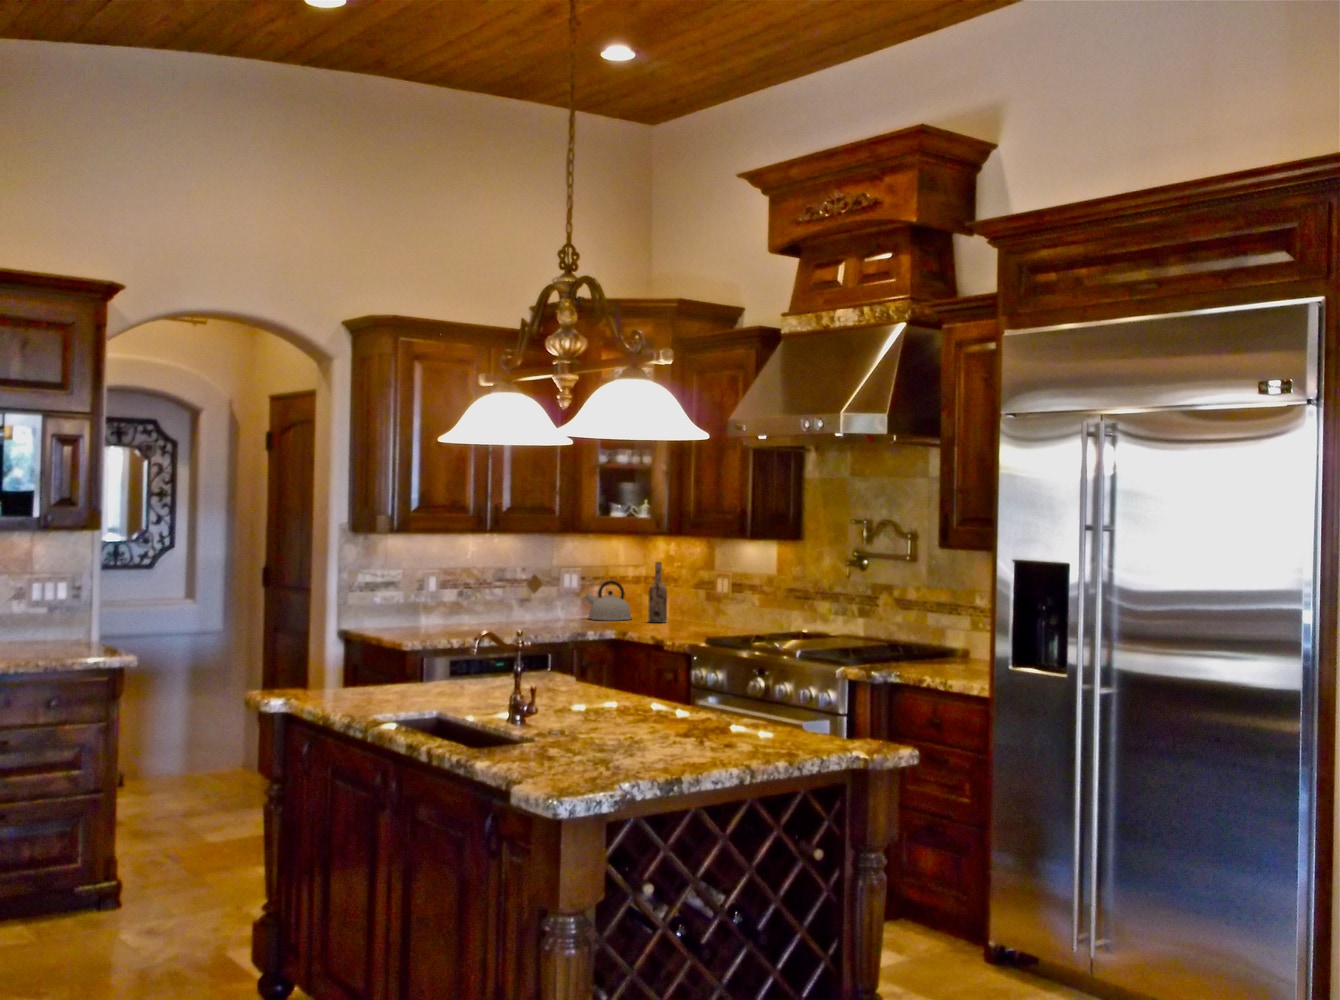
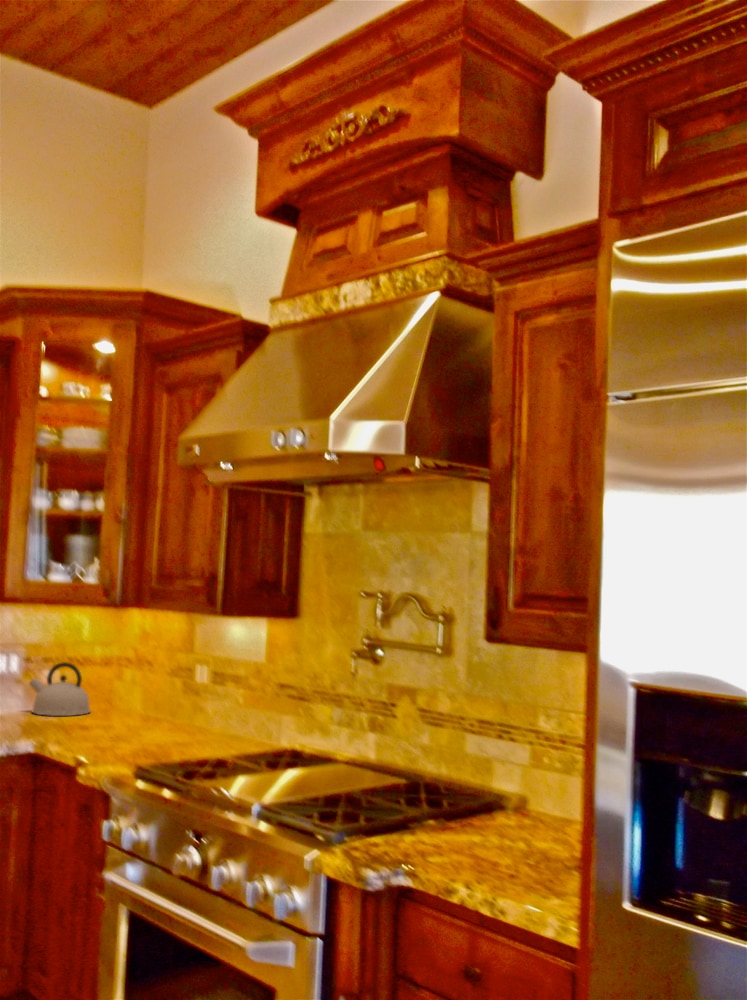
wine bottle: present [648,562,667,623] -> none [105,640,132,721]

